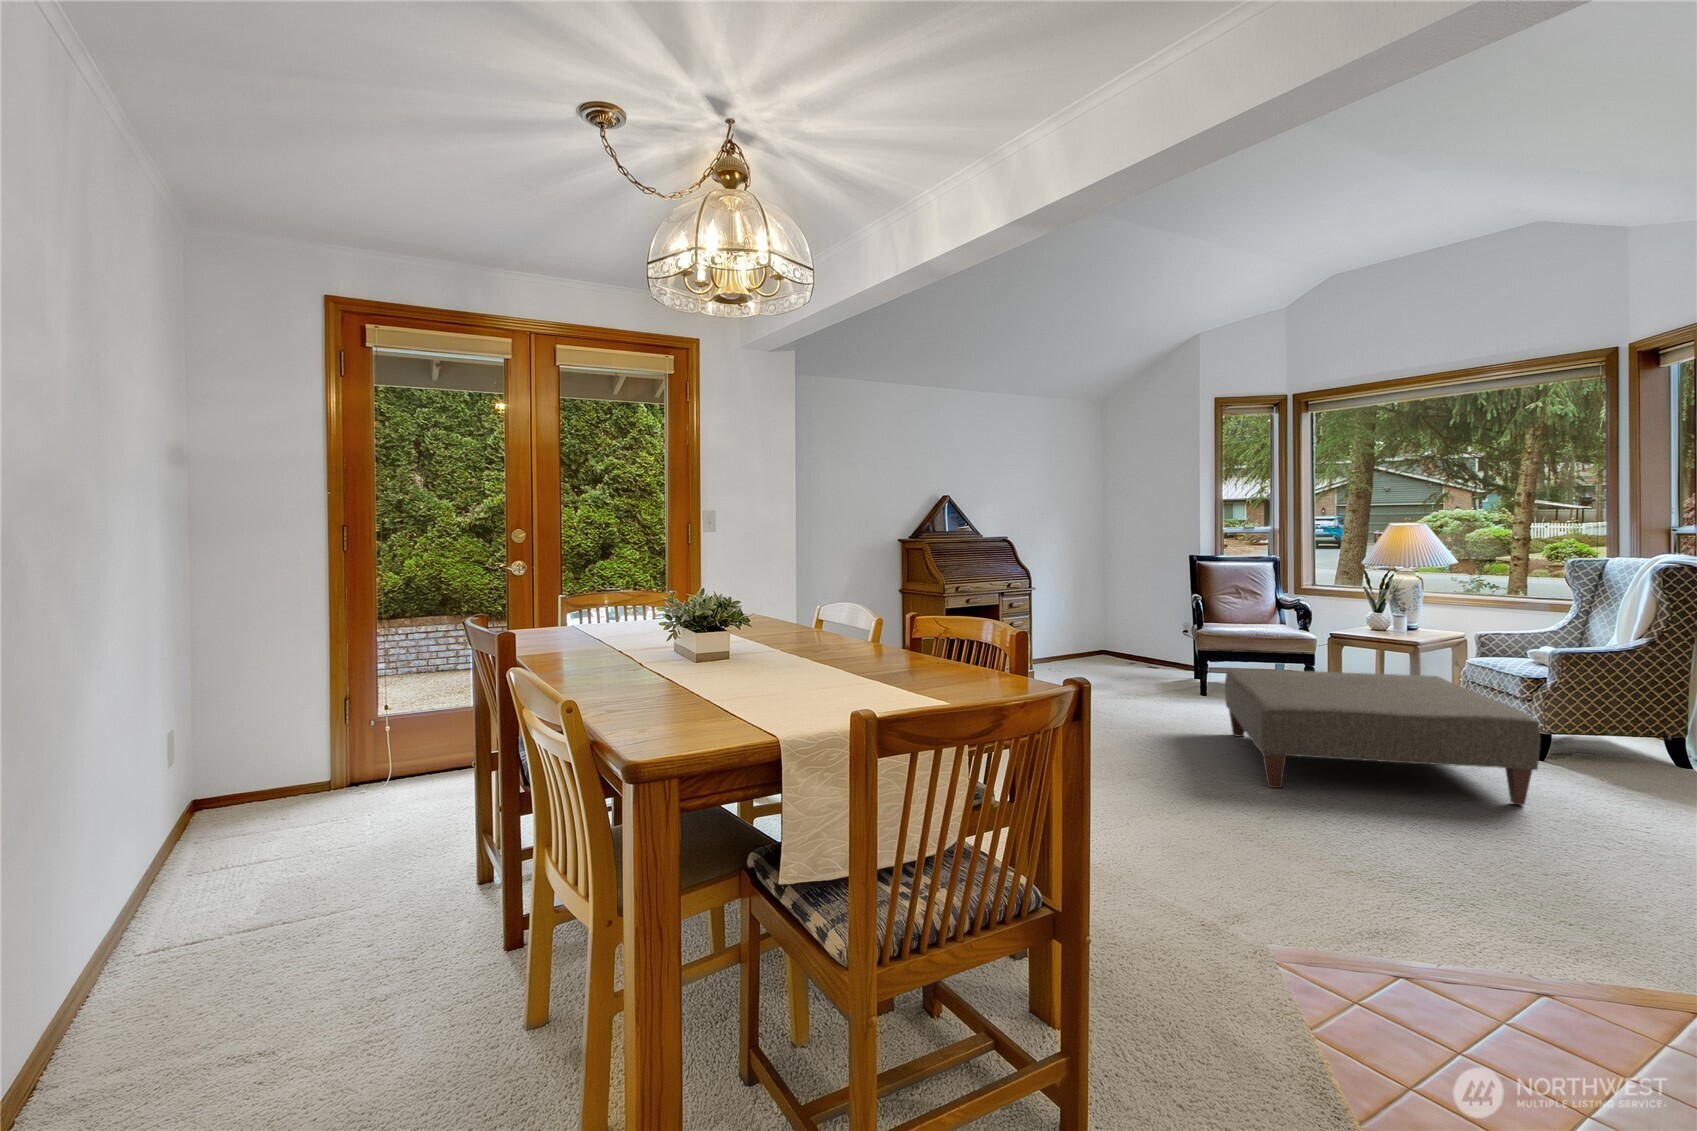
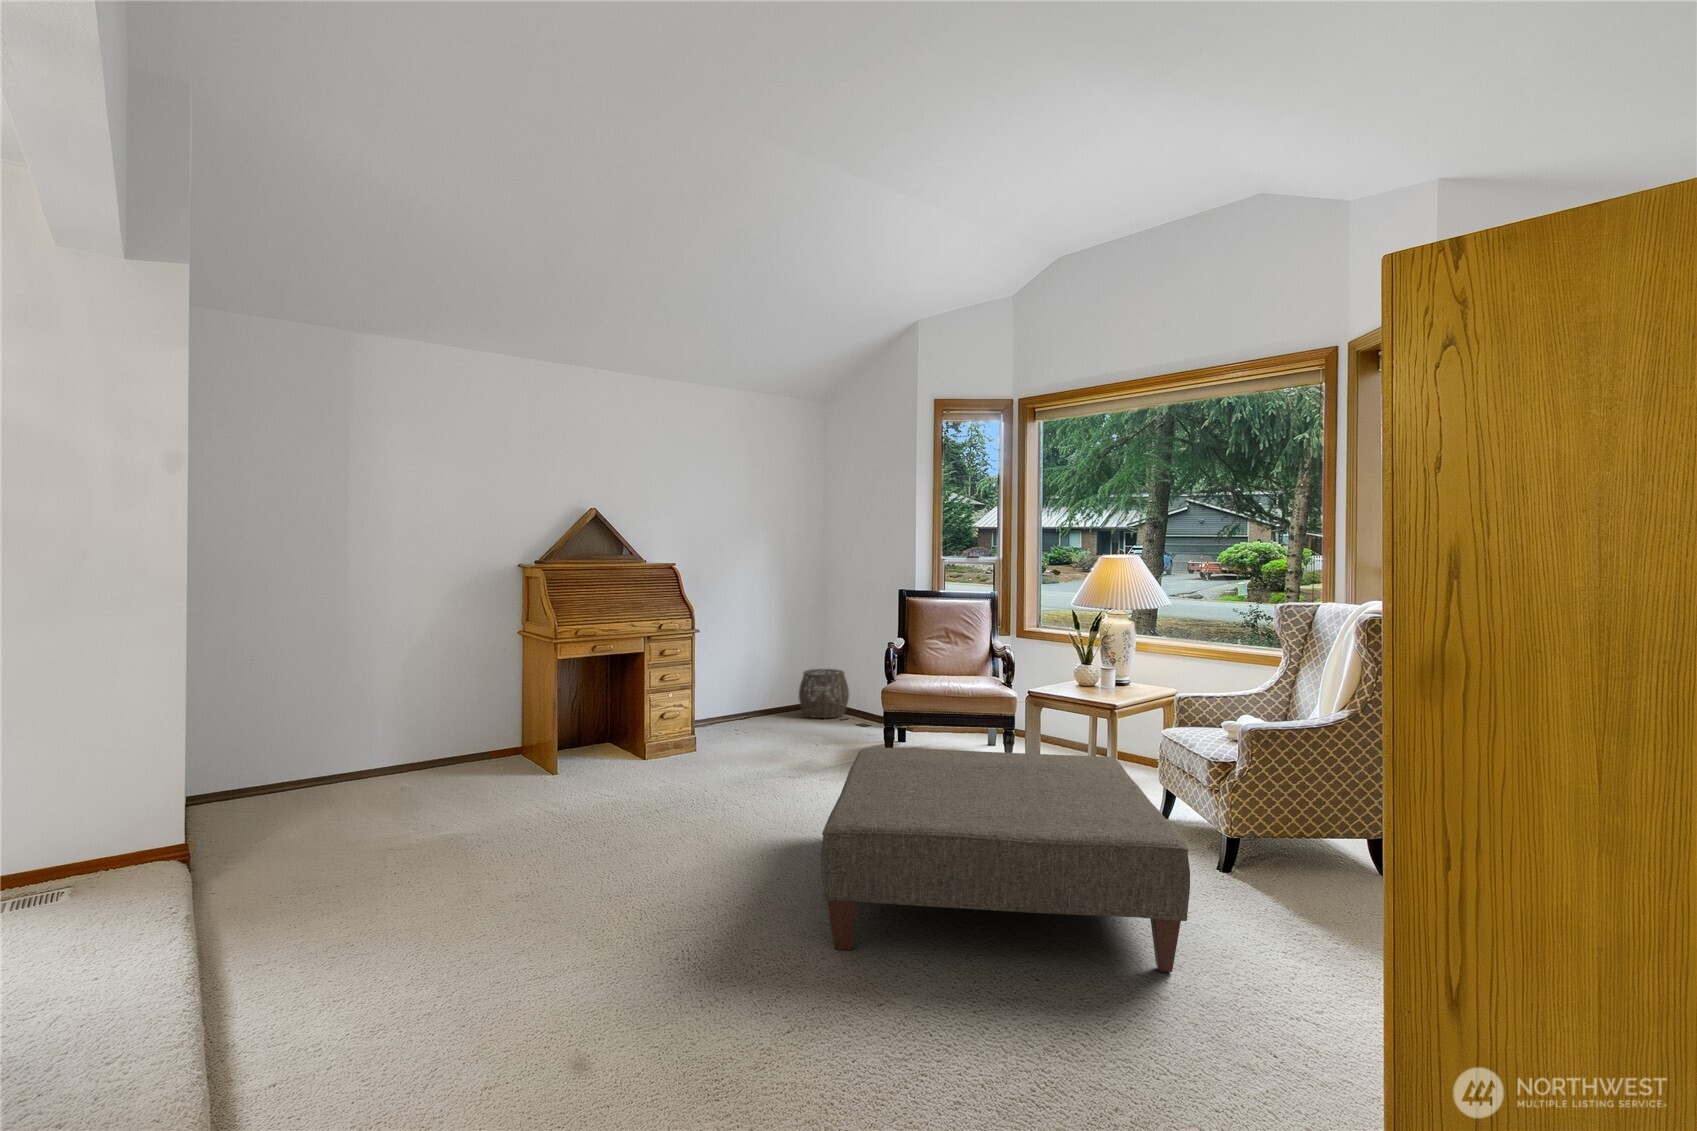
woven basket: none [1092,623,1137,663] -> present [799,669,849,718]

